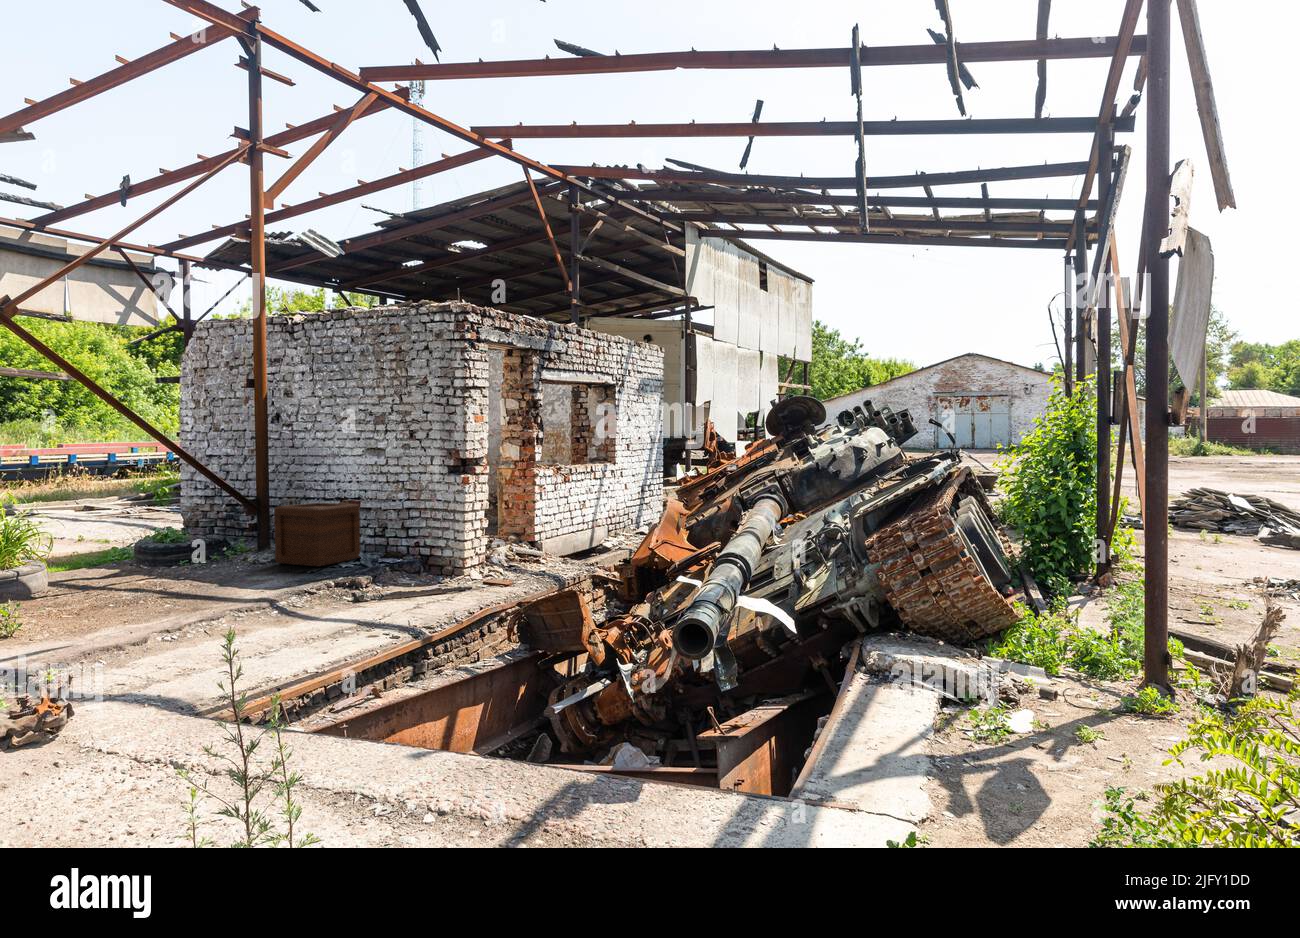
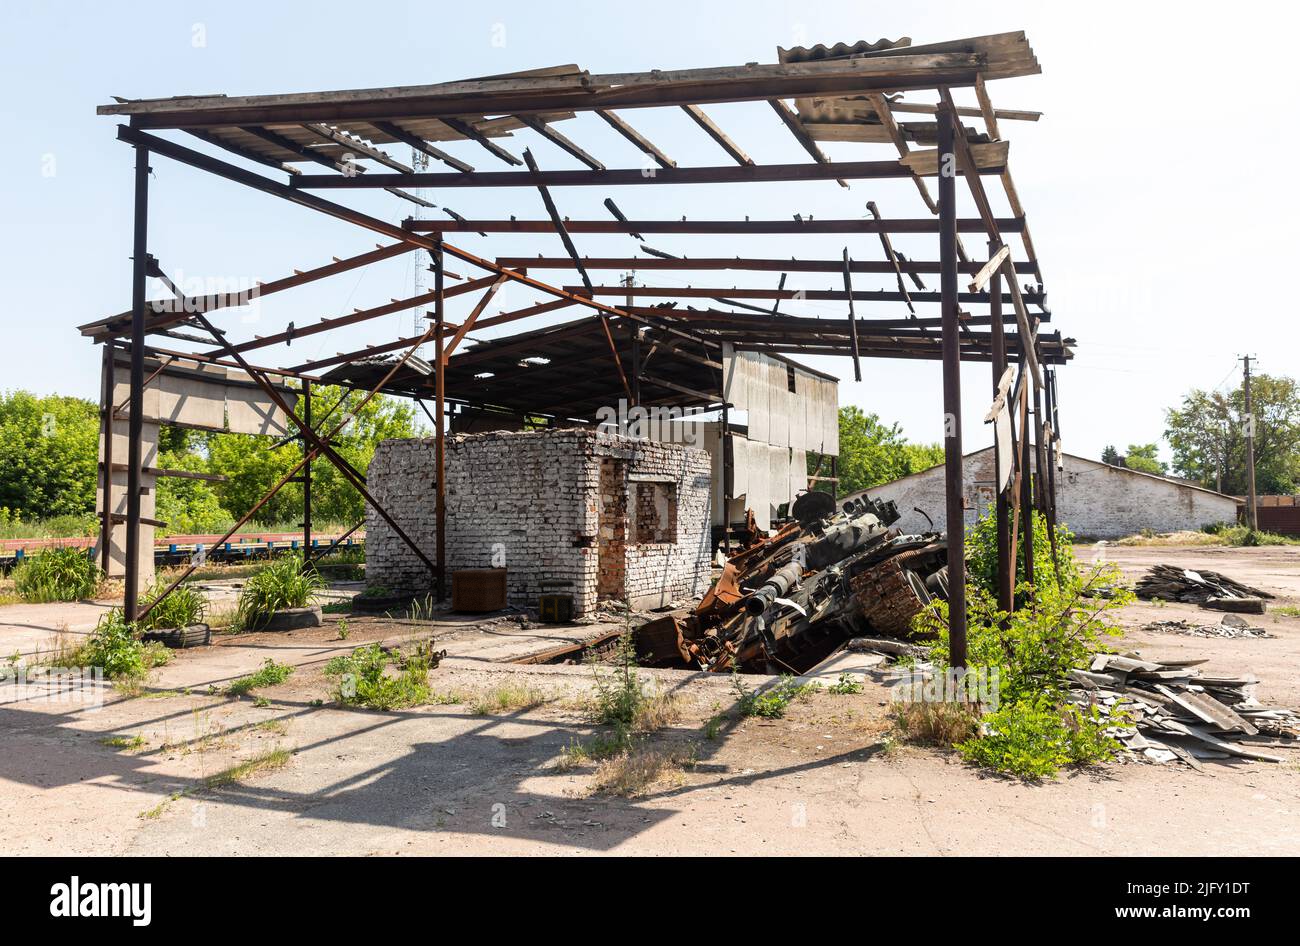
toolbox: none [392,521,449,586] -> present [538,580,574,622]

